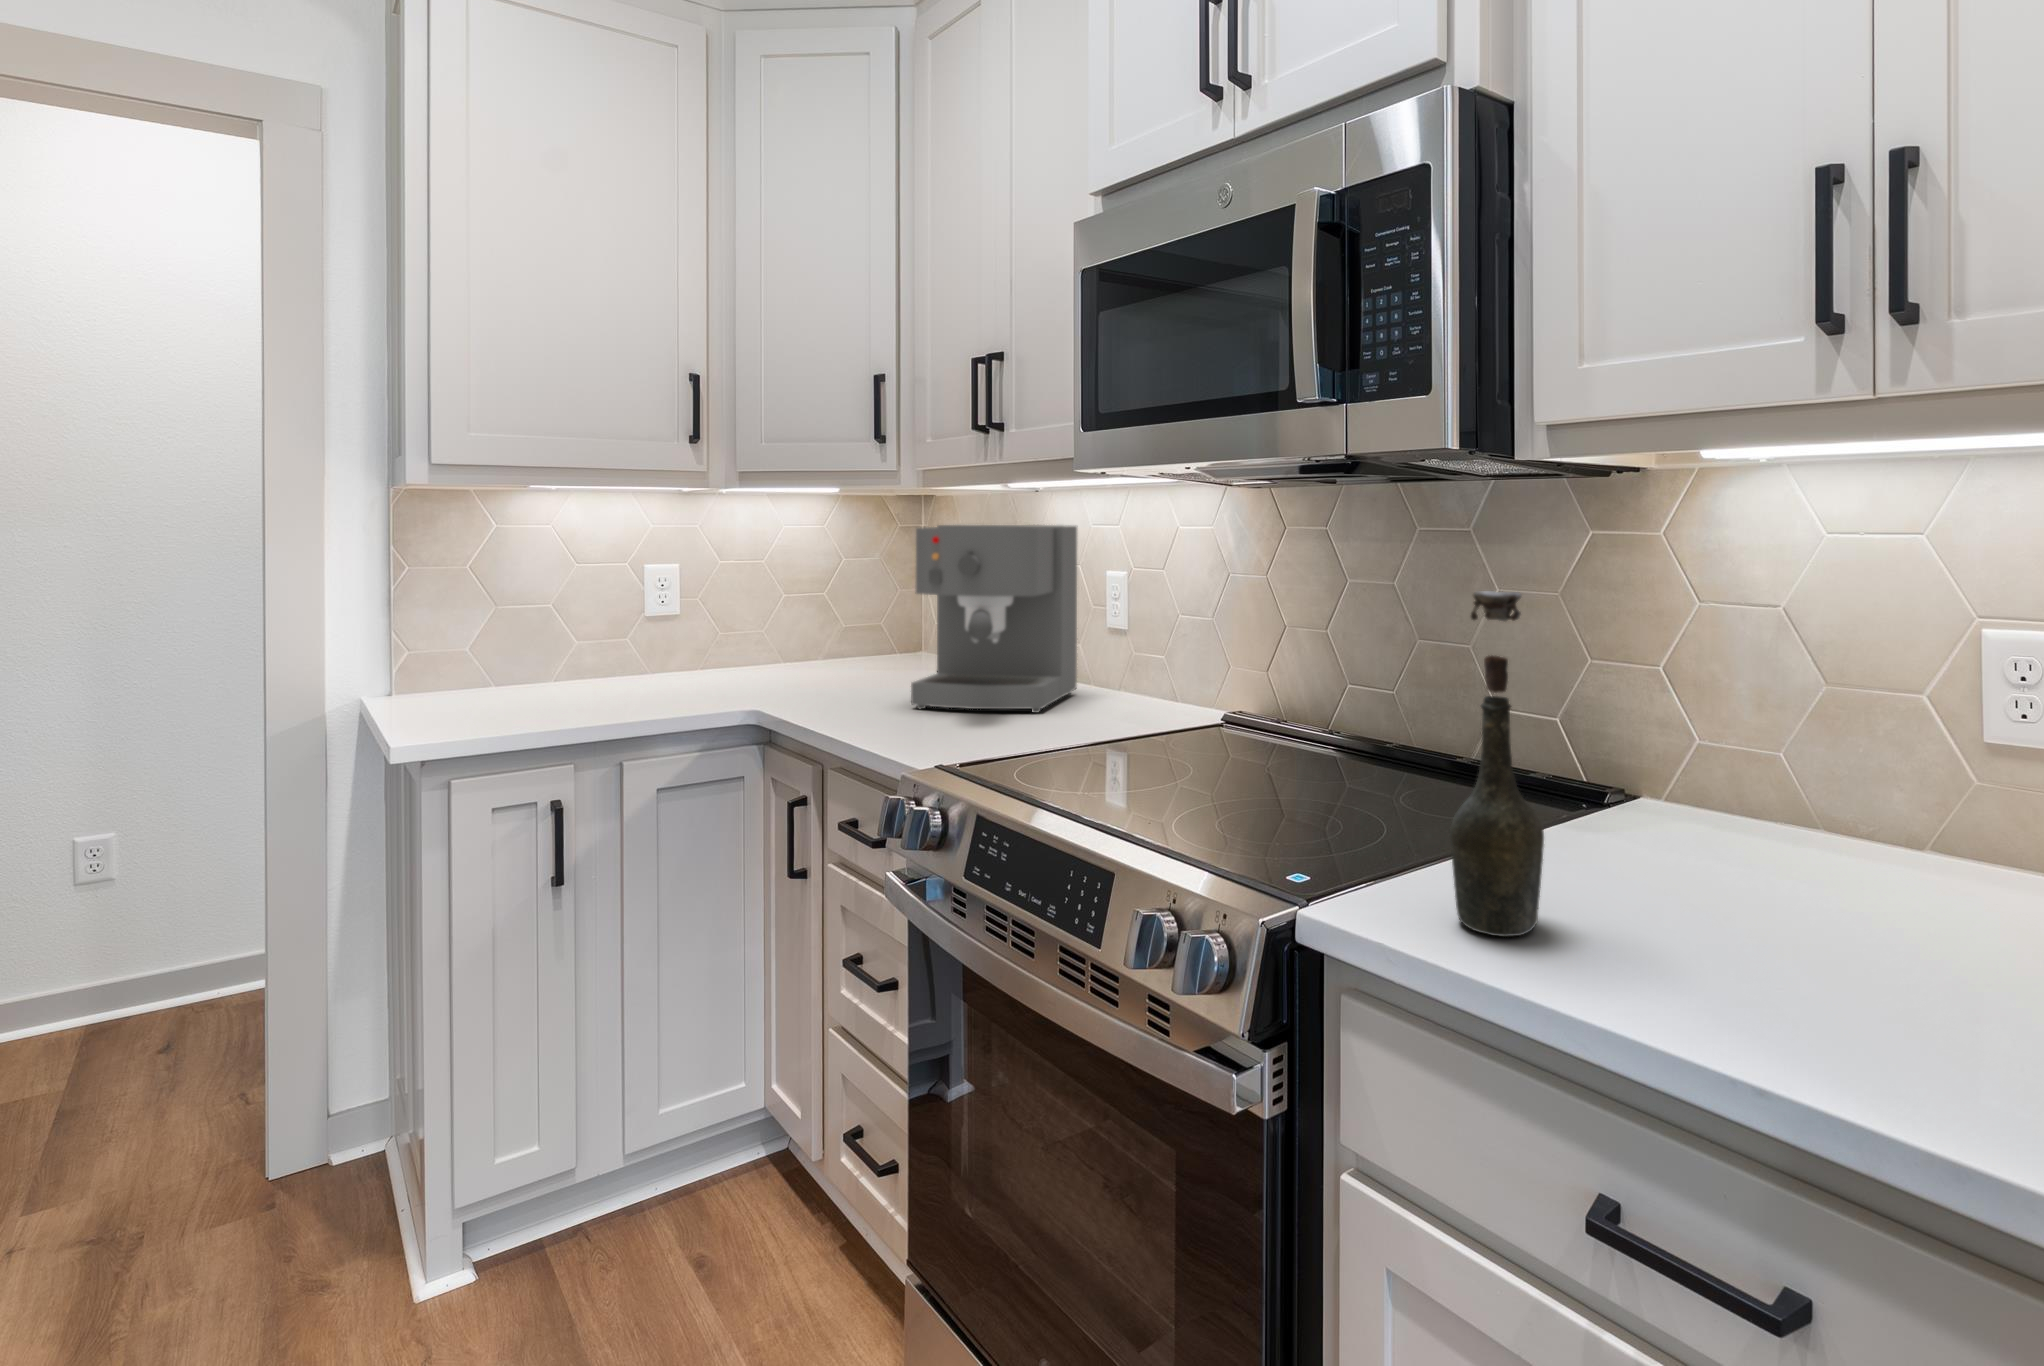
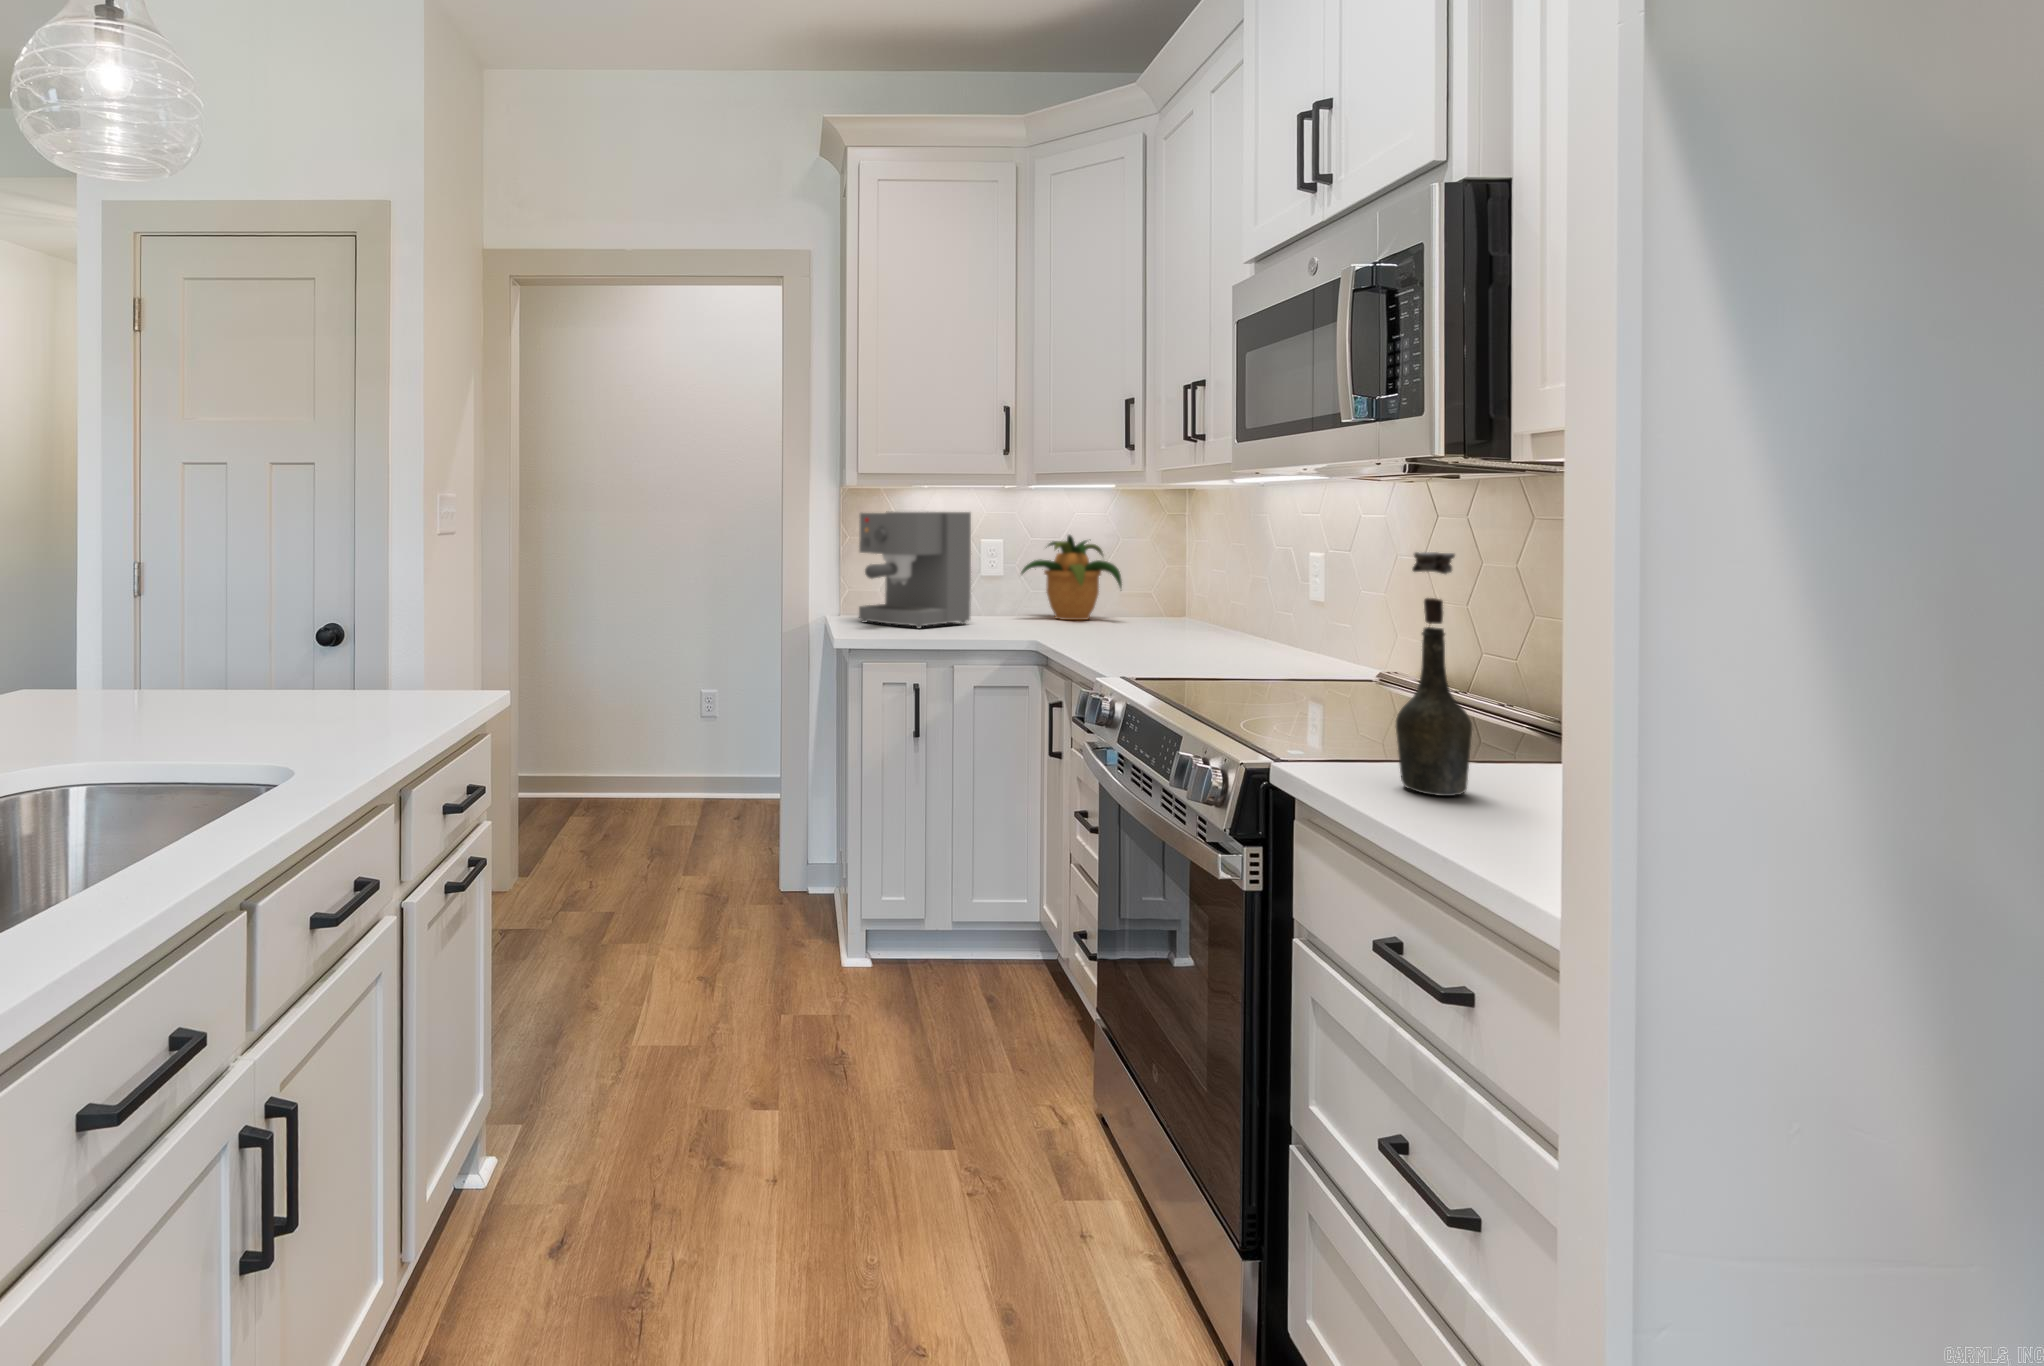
coffee maker: present [911,525,1077,713] -> present [859,512,971,628]
potted plant: none [717,548,861,664] -> present [1021,535,1122,620]

